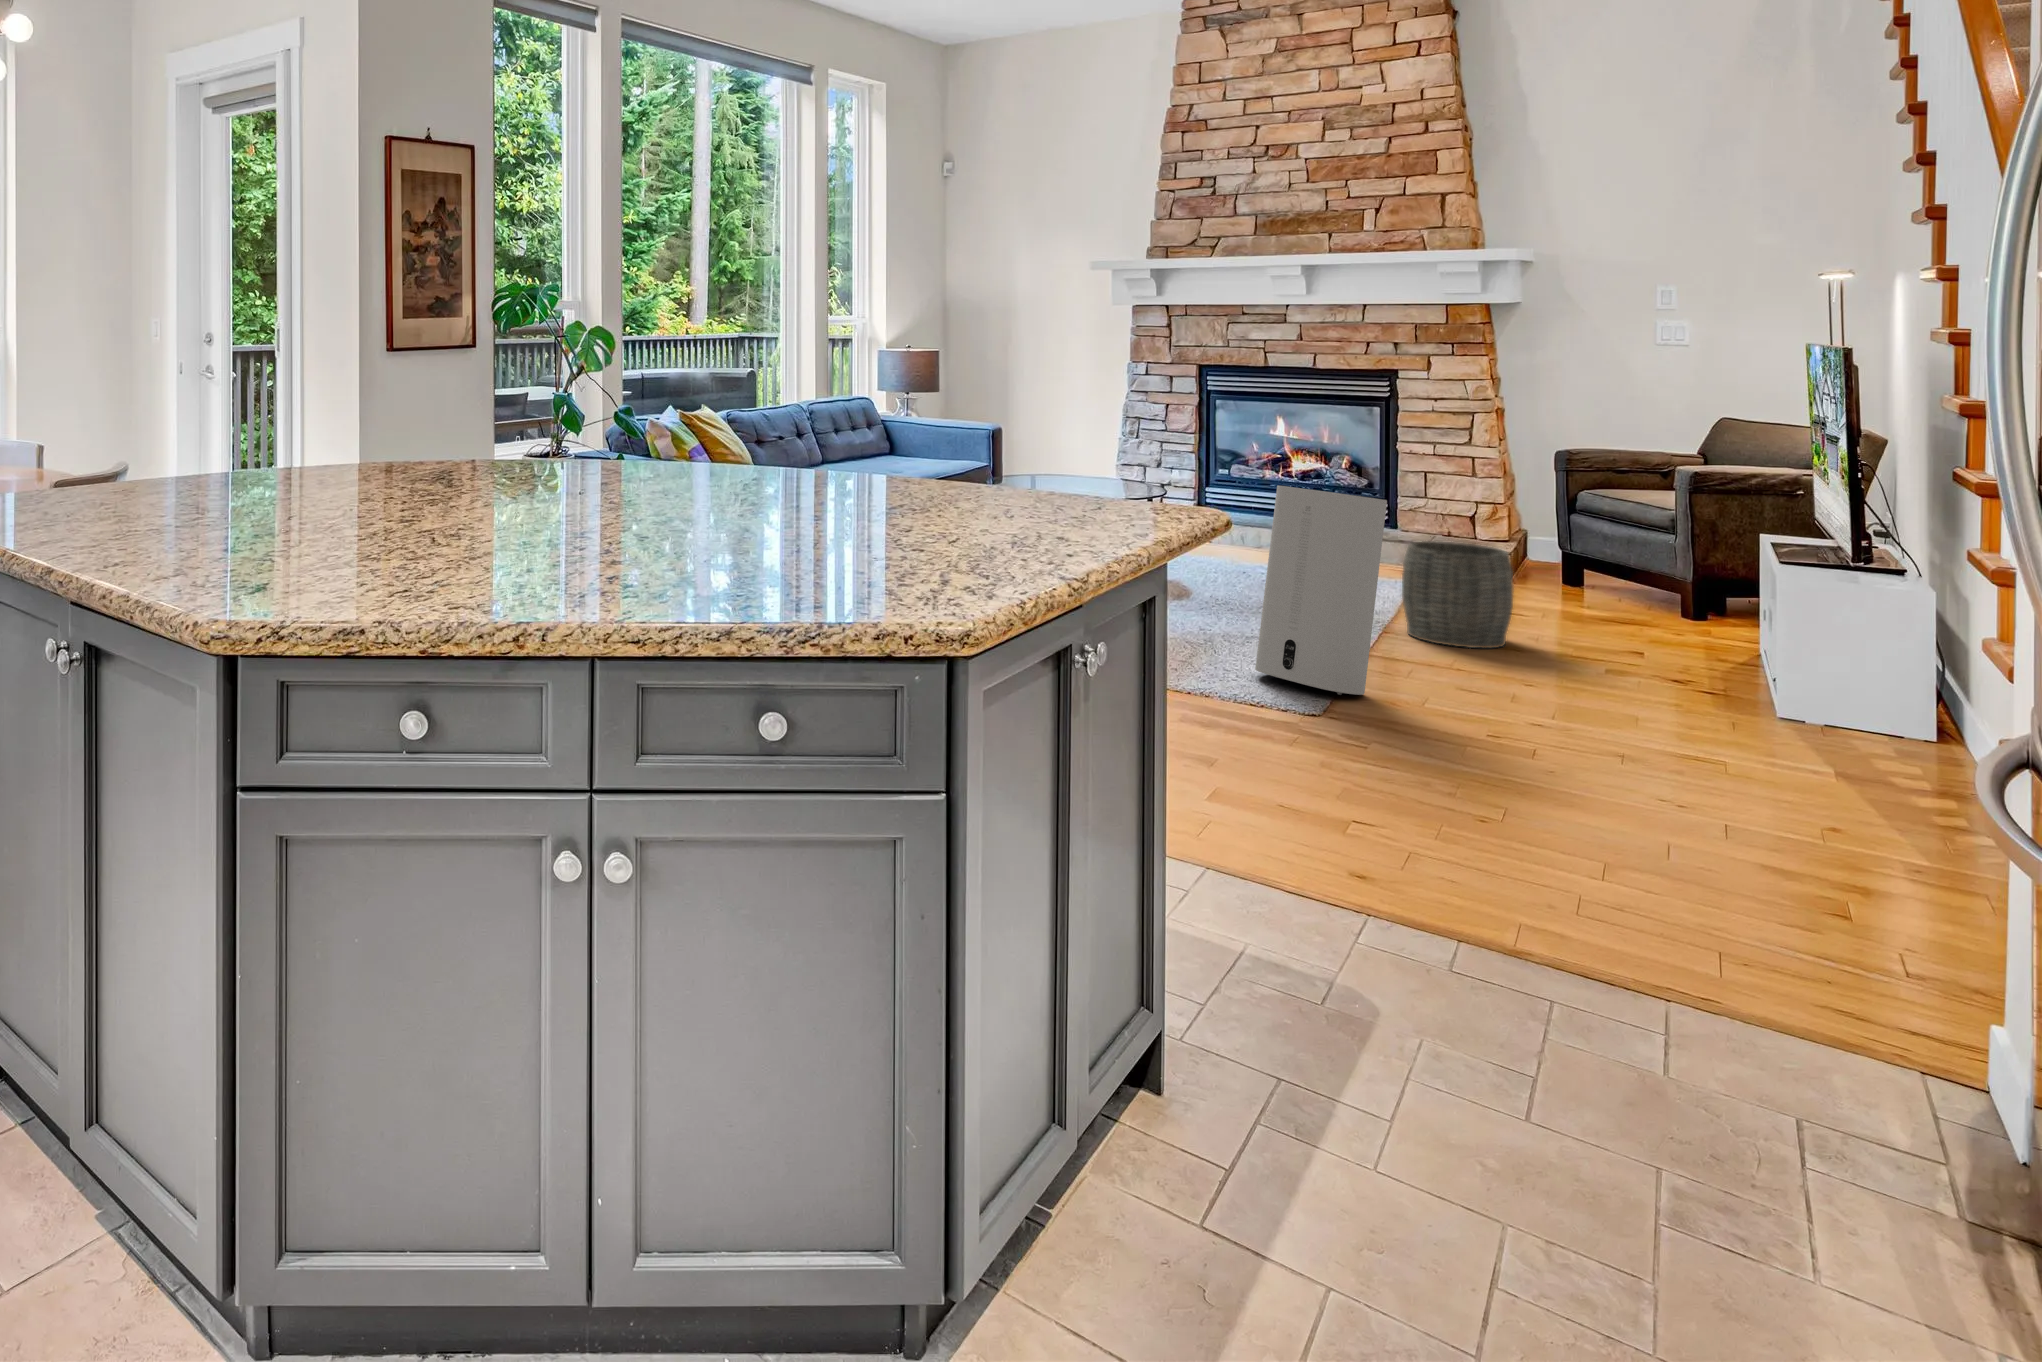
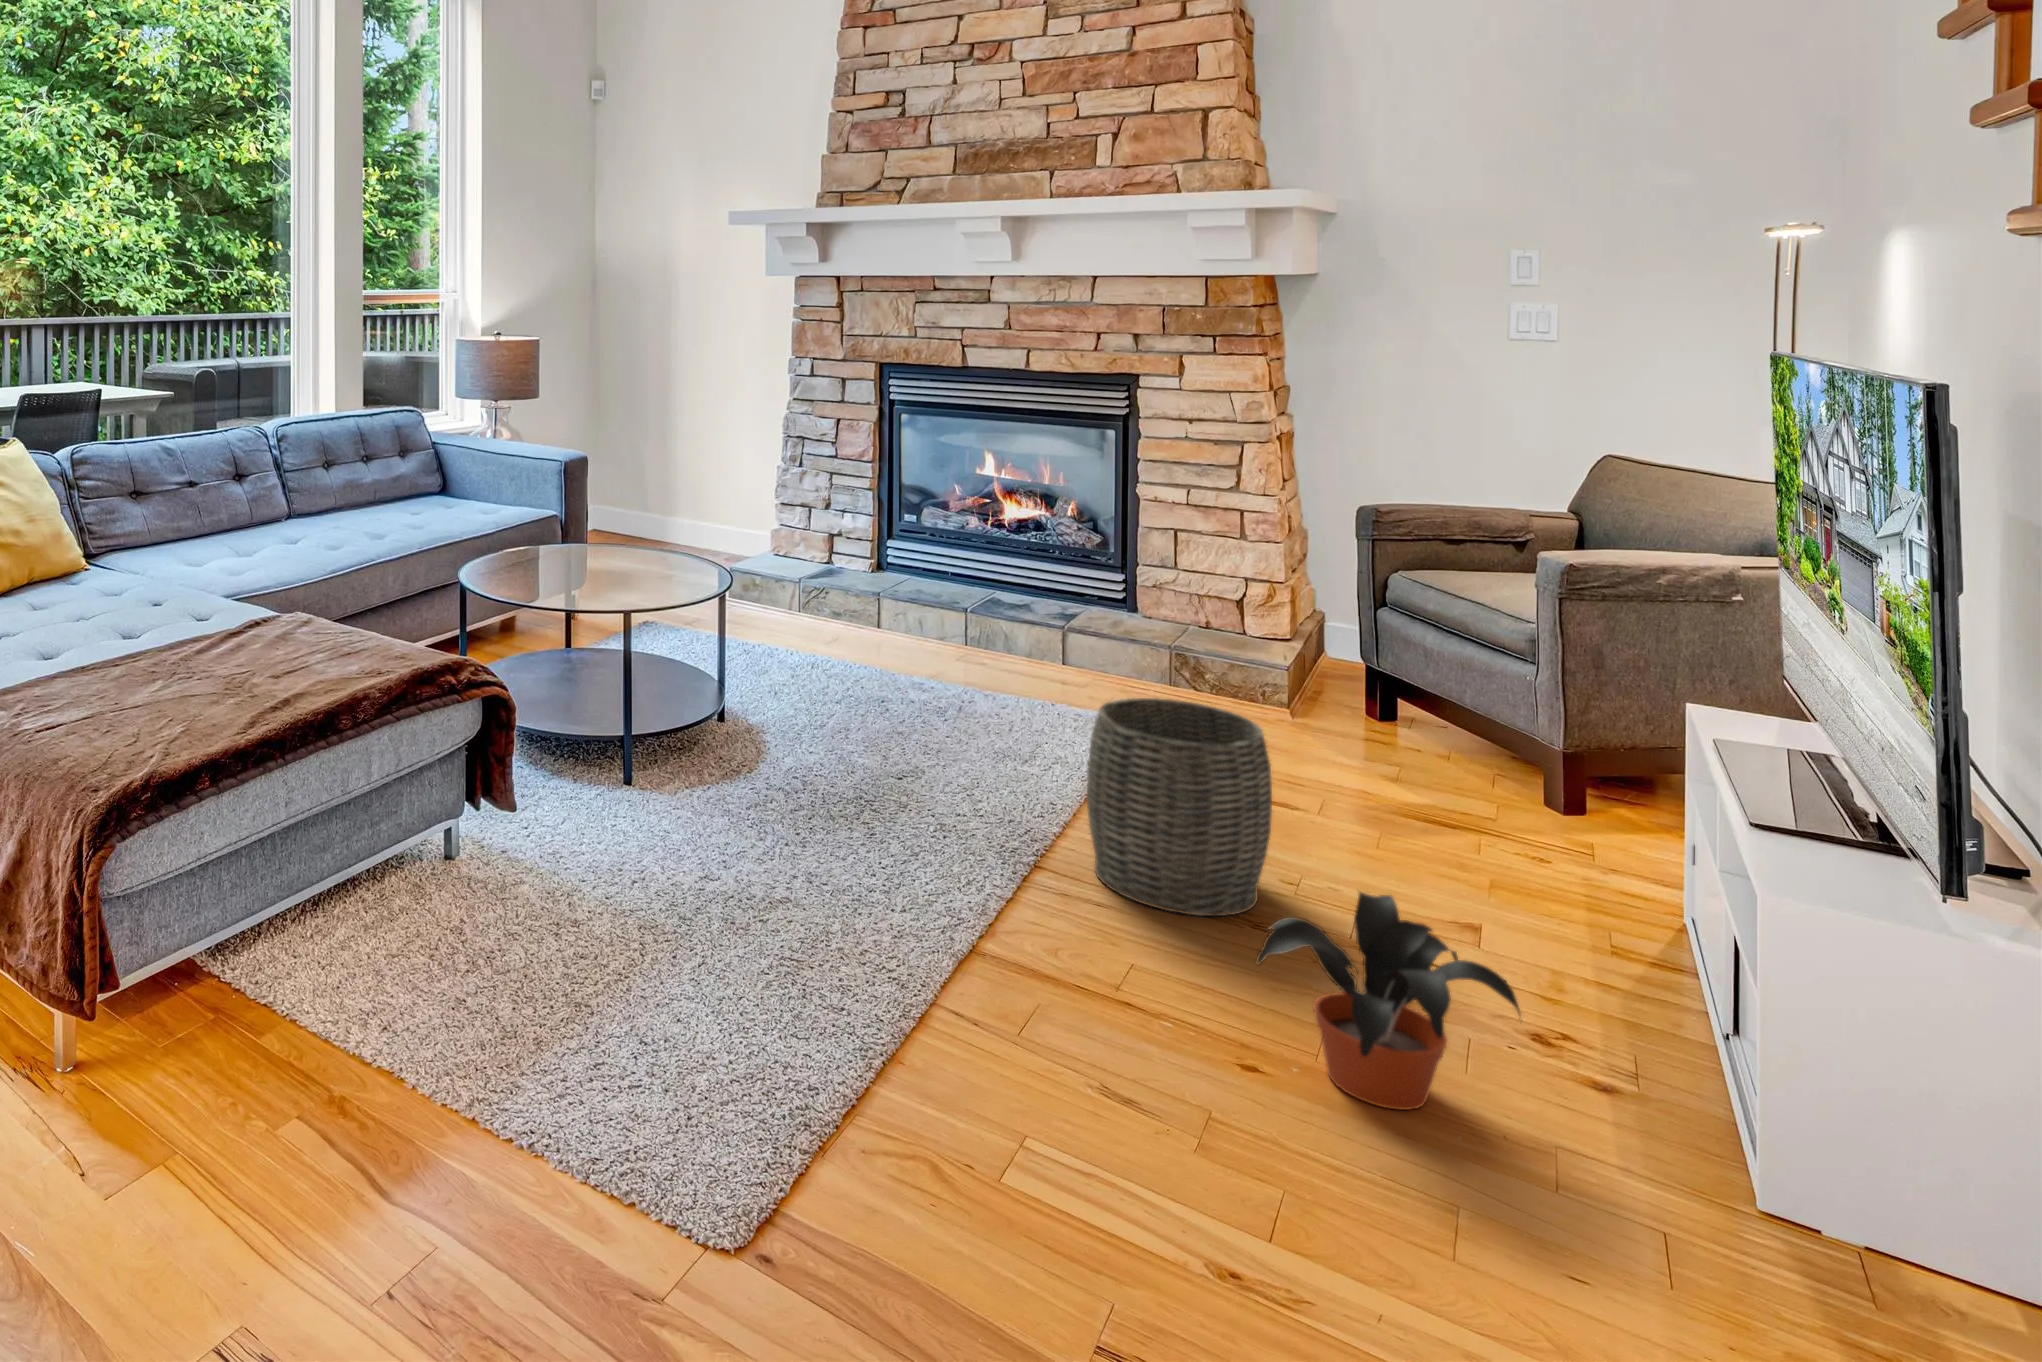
air purifier: present [1255,485,1387,695] -> none [750,647,998,1134]
potted plant: none [1514,606,1650,698] -> present [1256,891,1520,1110]

